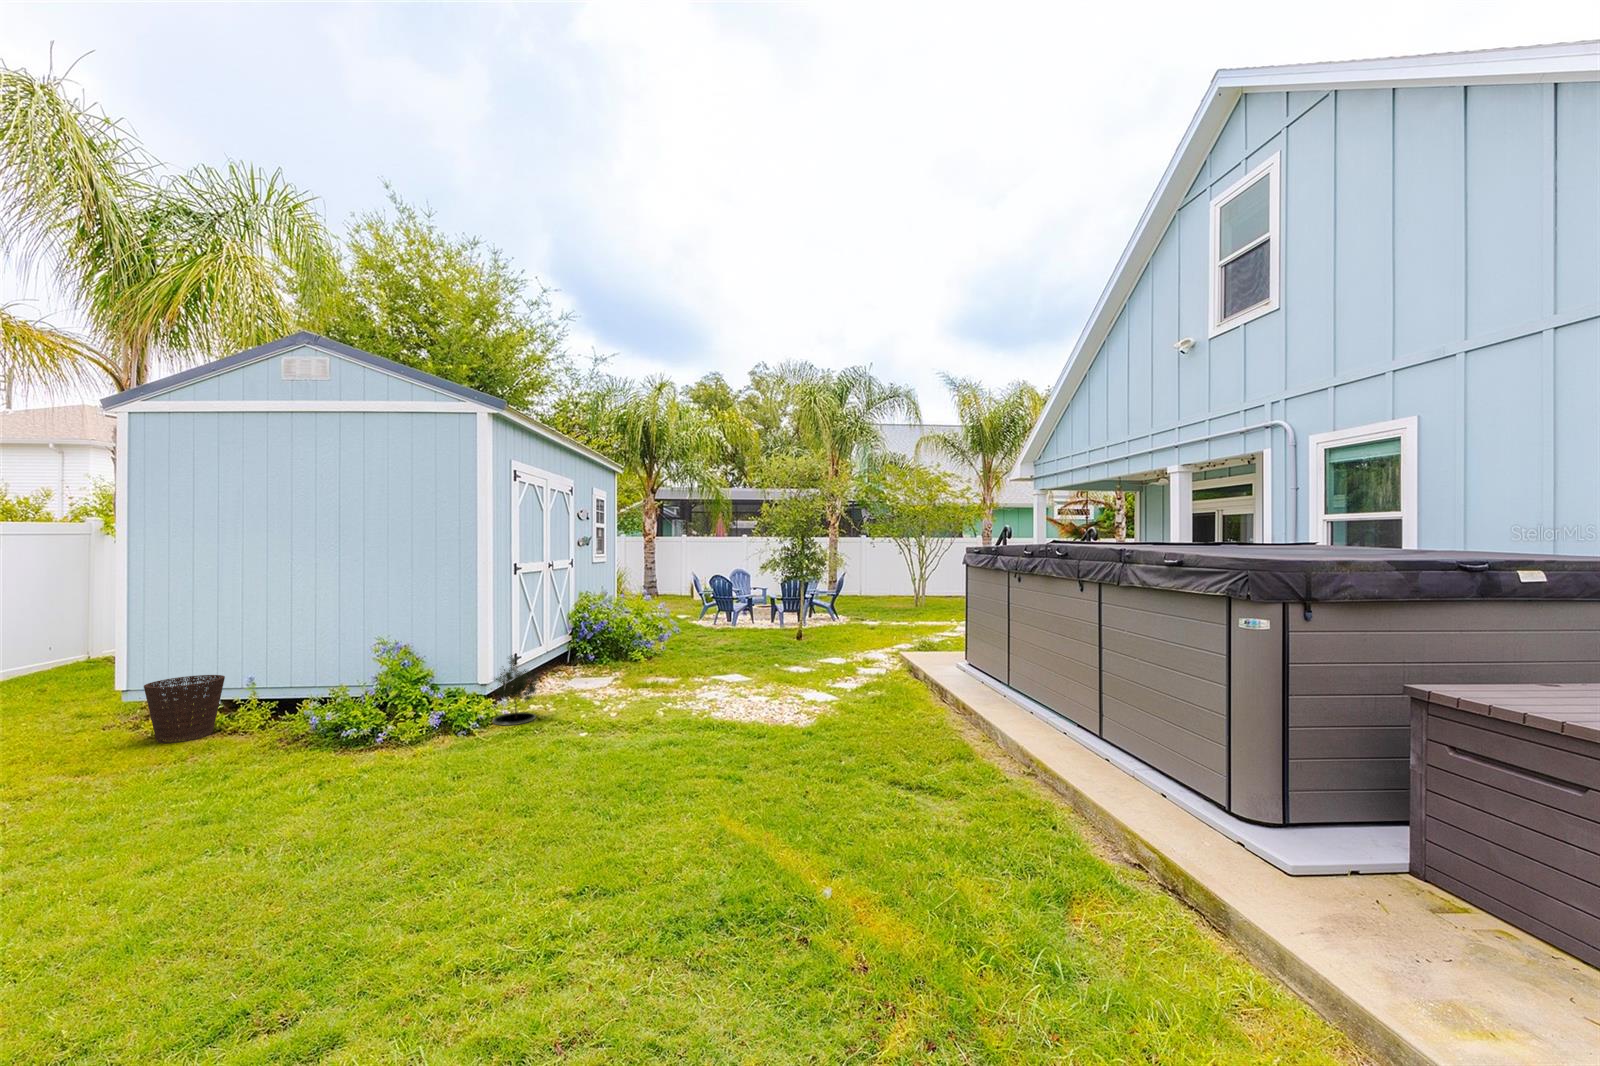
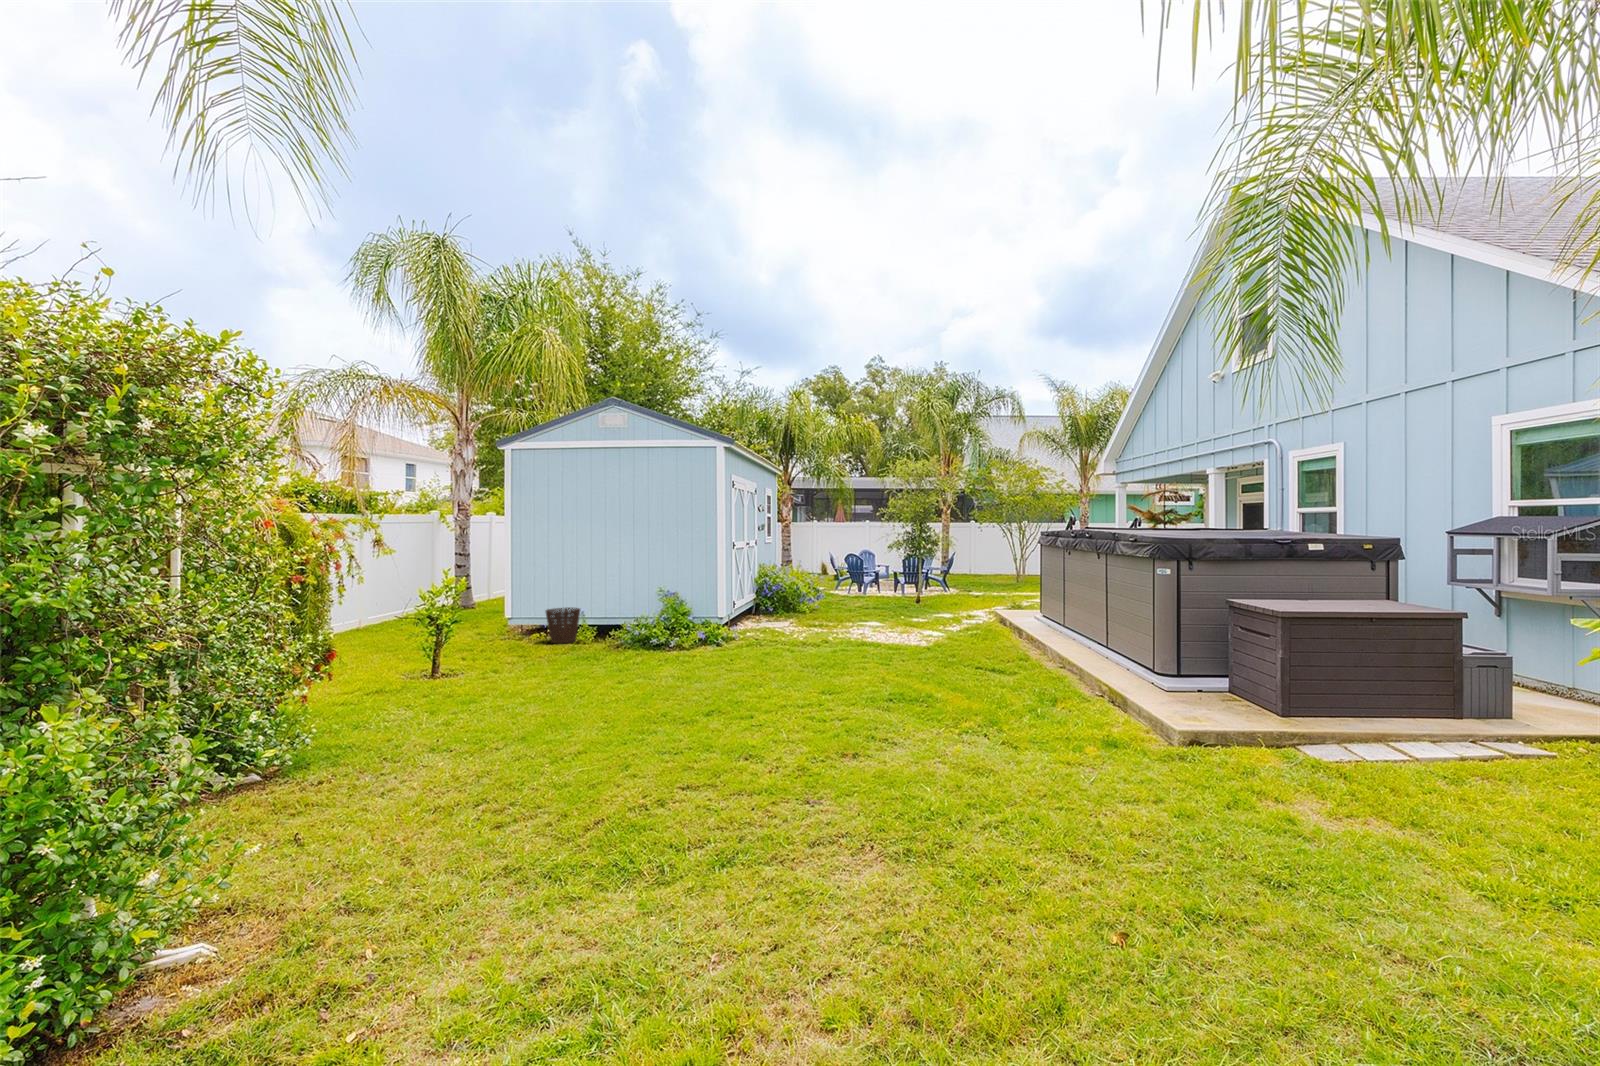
potted tree: present [493,654,538,726] -> none [727,595,757,641]

